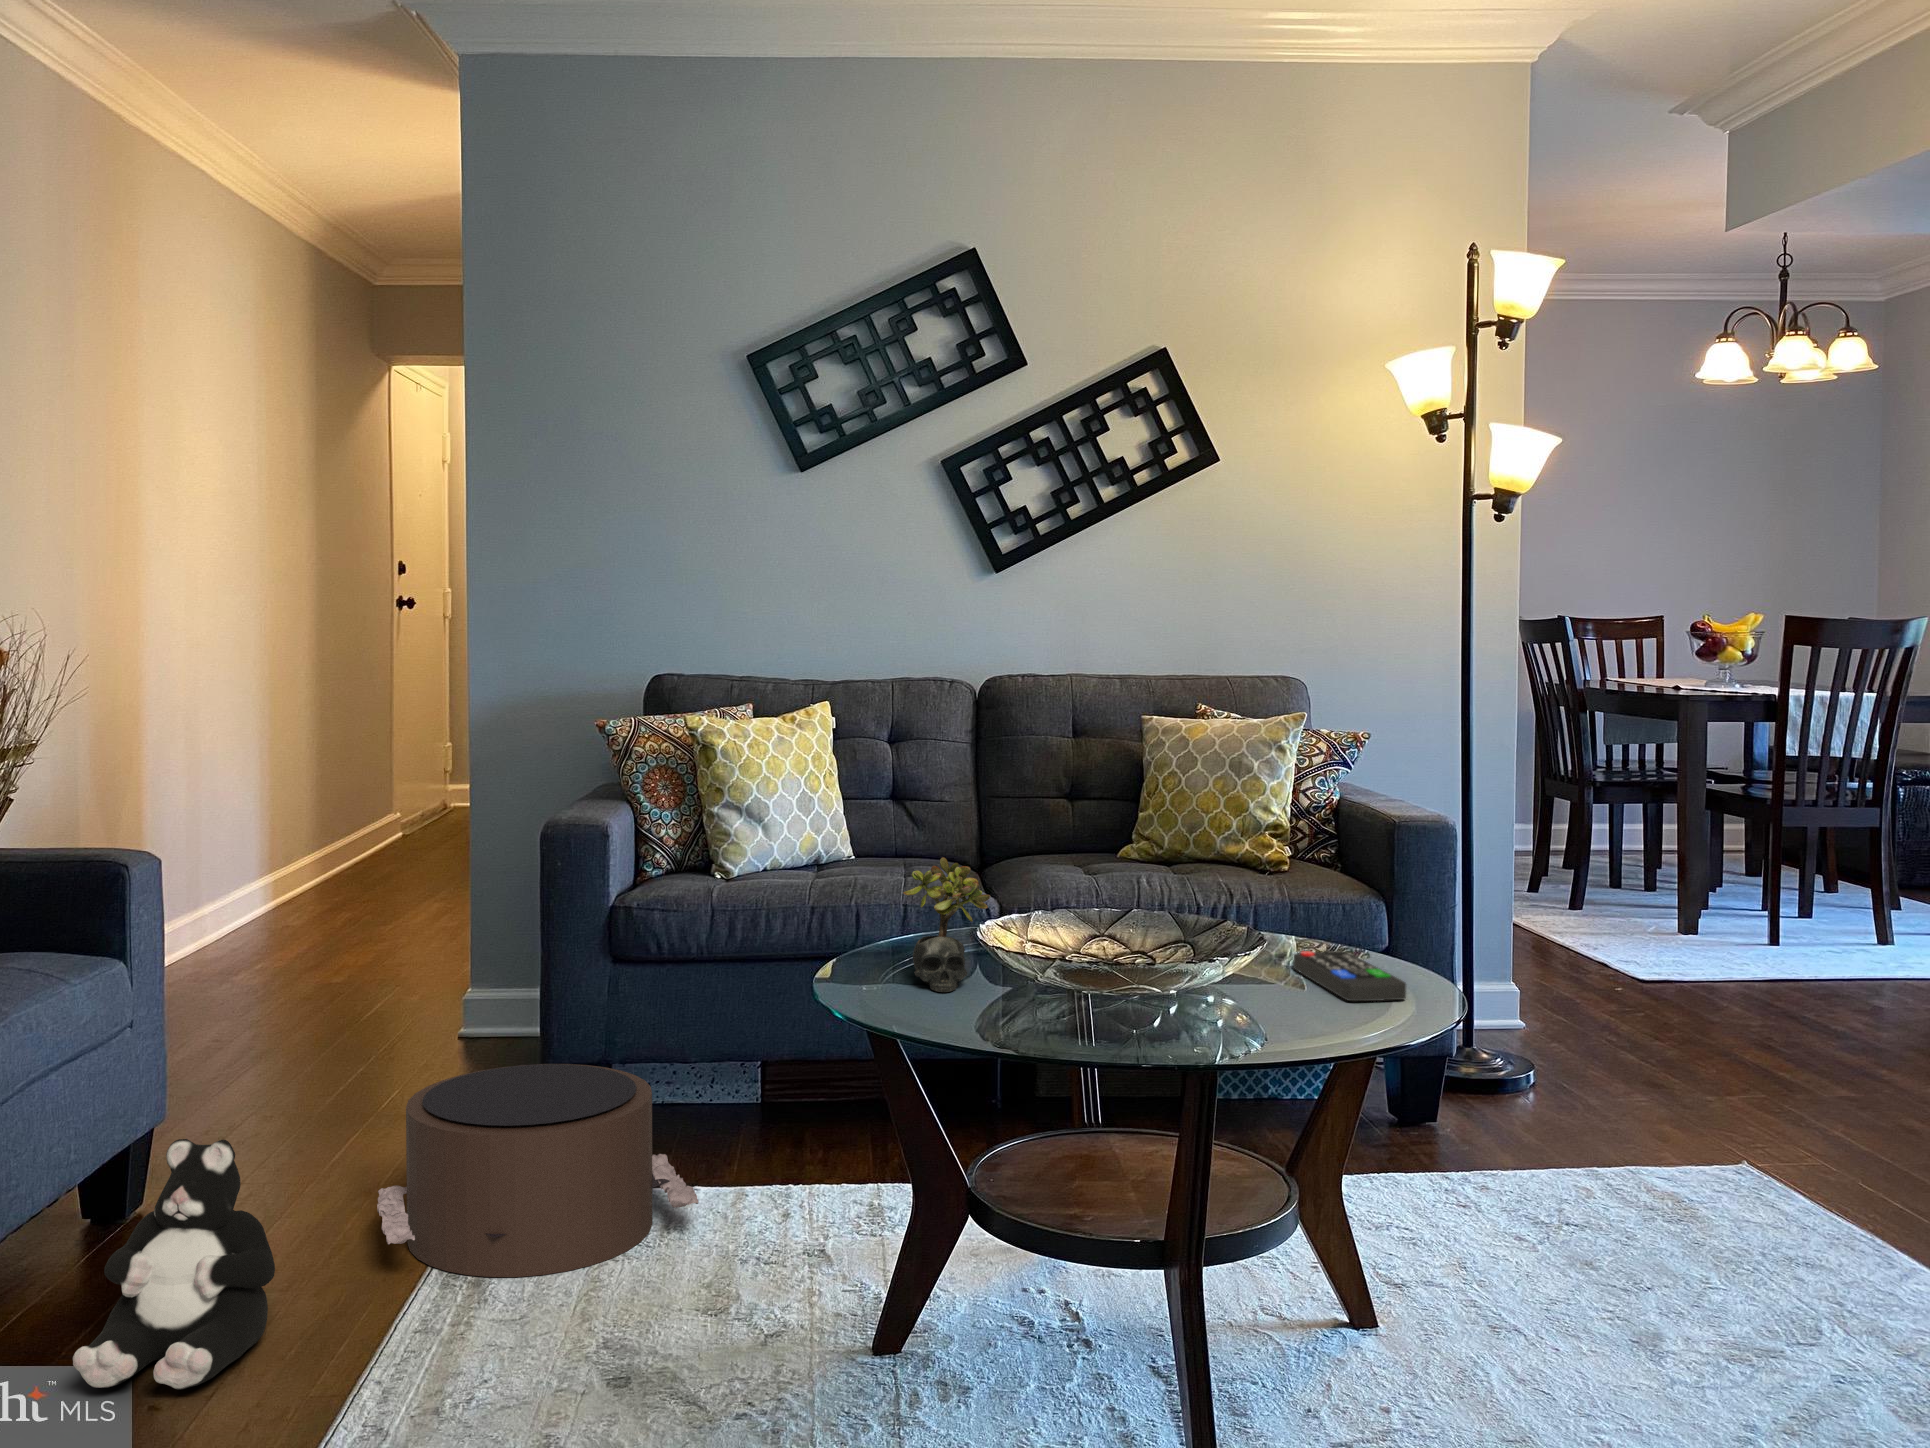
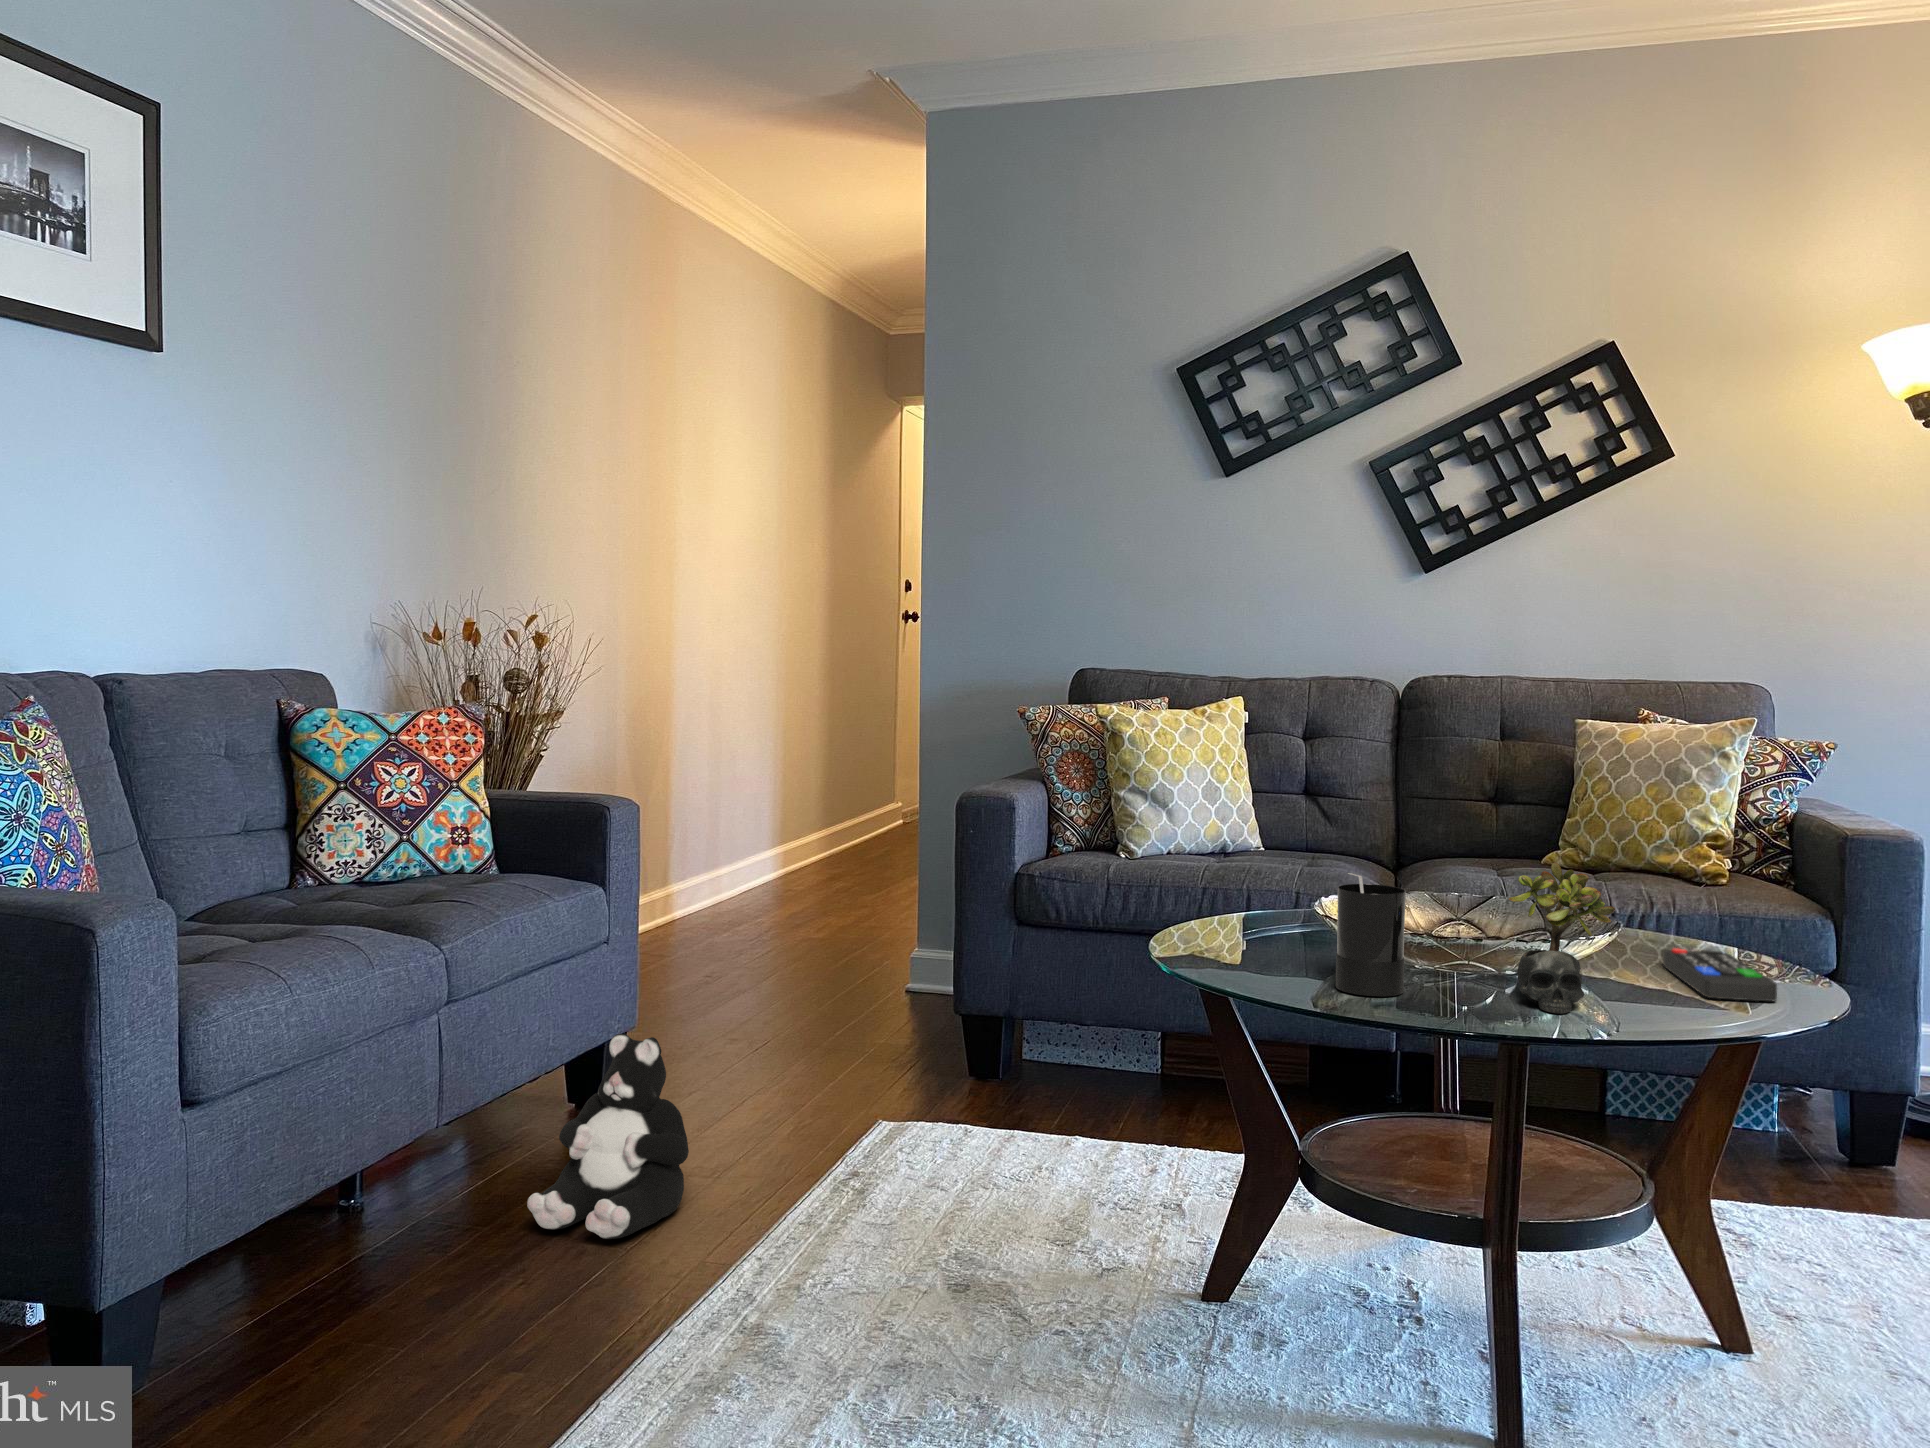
succulent plant: present [903,857,990,992] -> present [1509,862,1615,1013]
candle: none [1016,903,1082,1029] -> present [1336,873,1406,996]
pouf: present [377,1064,698,1277] -> none [786,1010,1066,1193]

